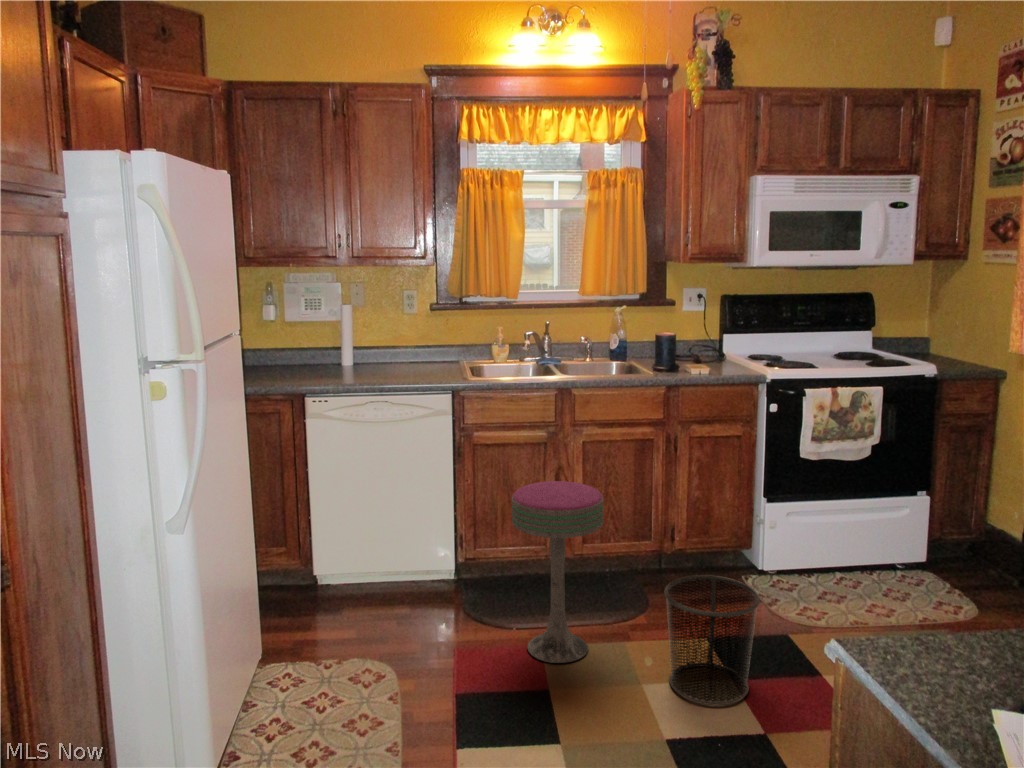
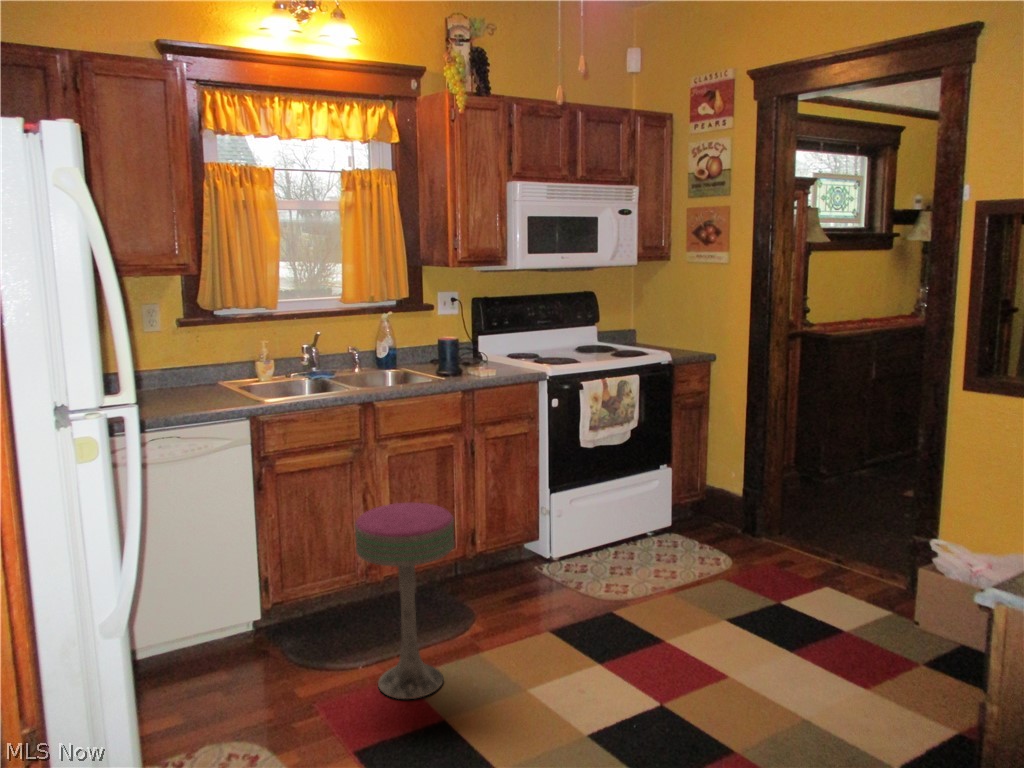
waste bin: present [664,575,760,705] -> none [528,572,619,699]

